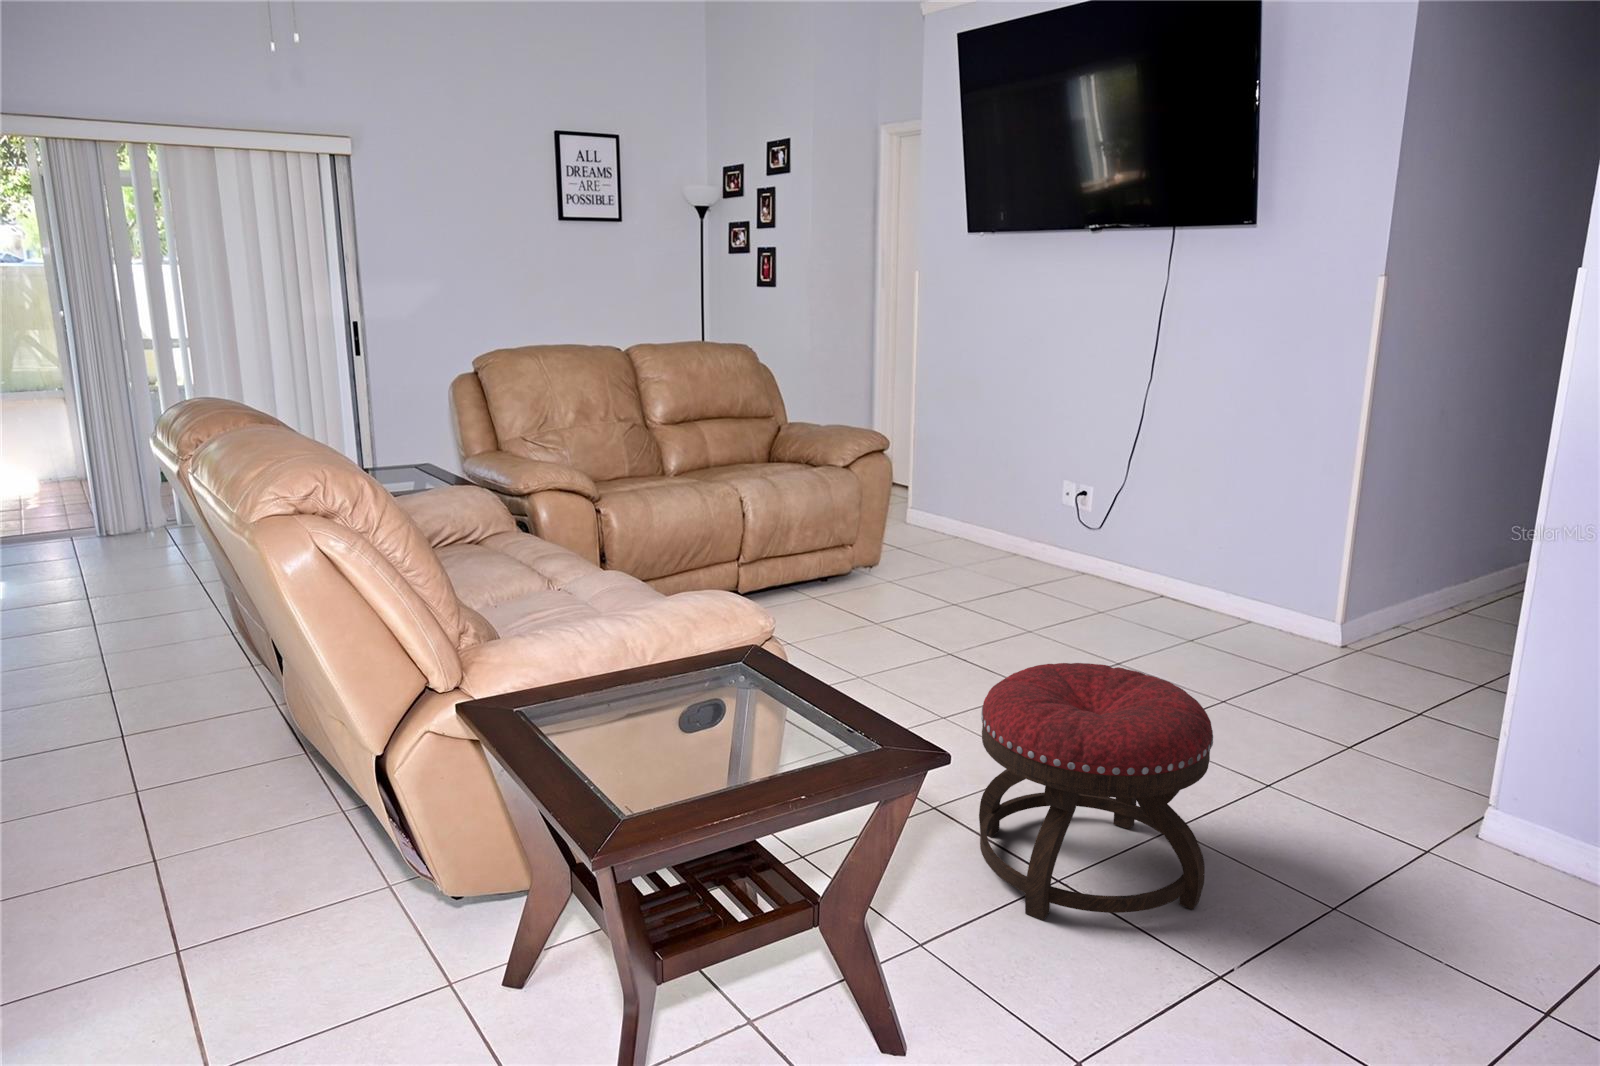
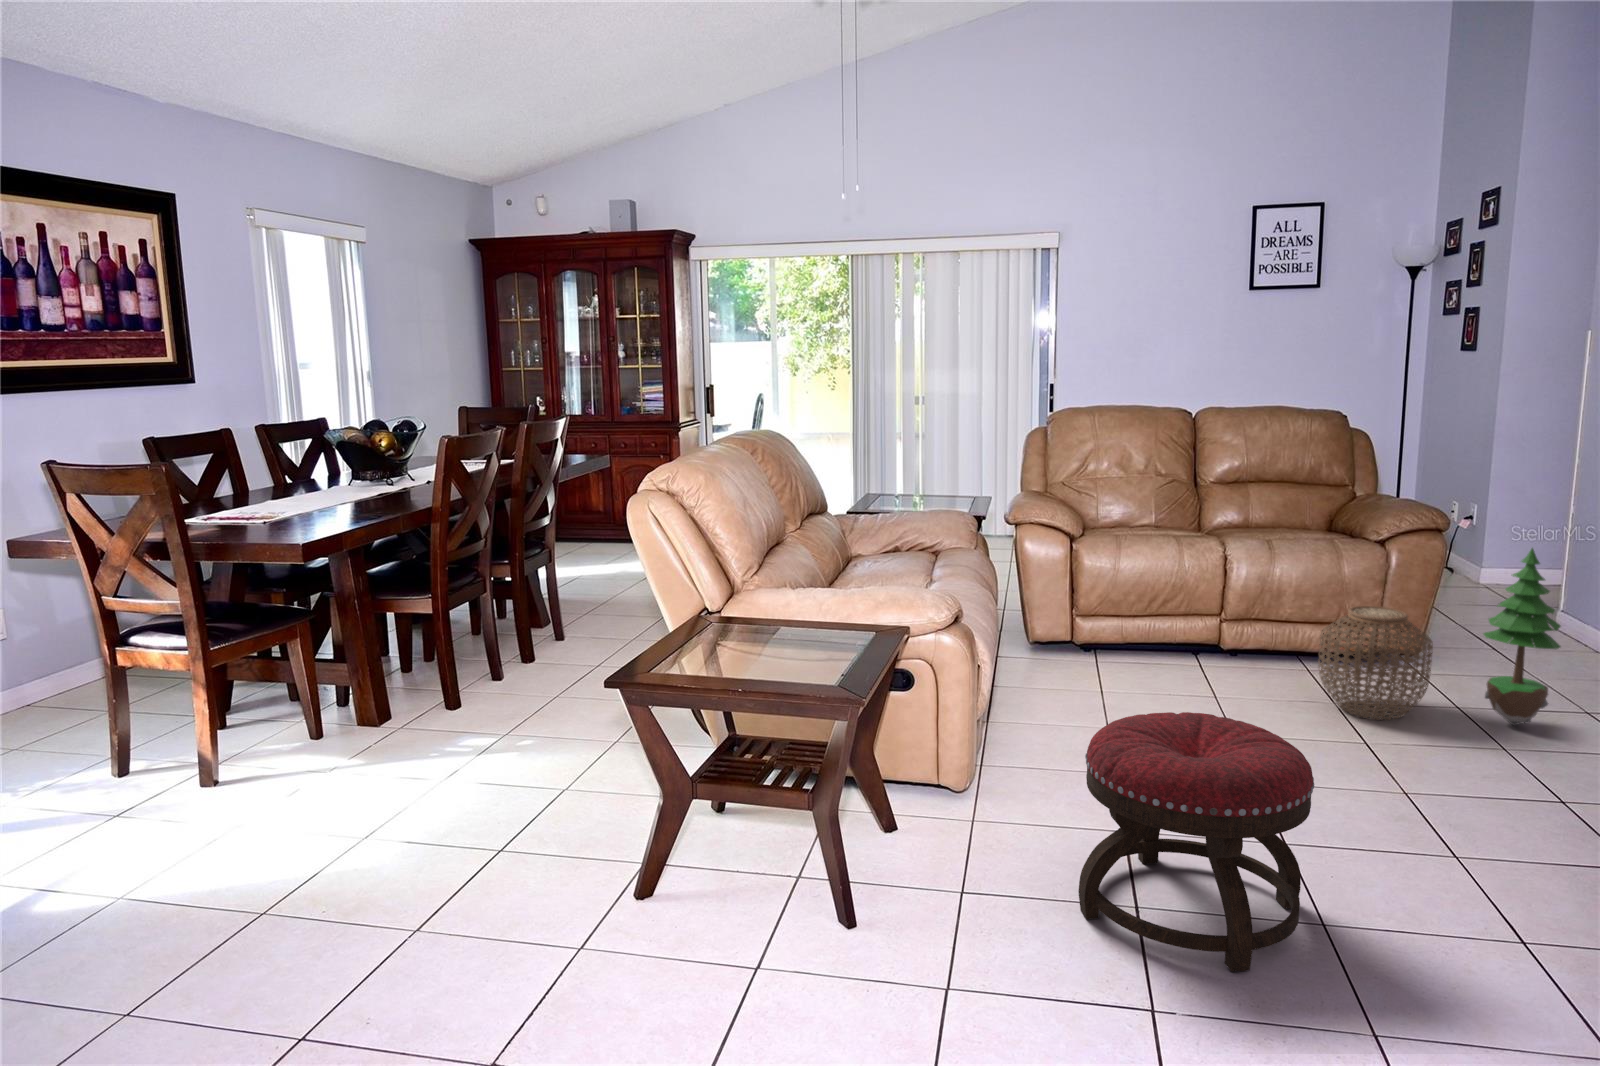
potted tree: none [979,456,1036,609] -> present [1484,548,1561,725]
woven basket: none [867,526,960,631] -> present [1319,606,1433,720]

